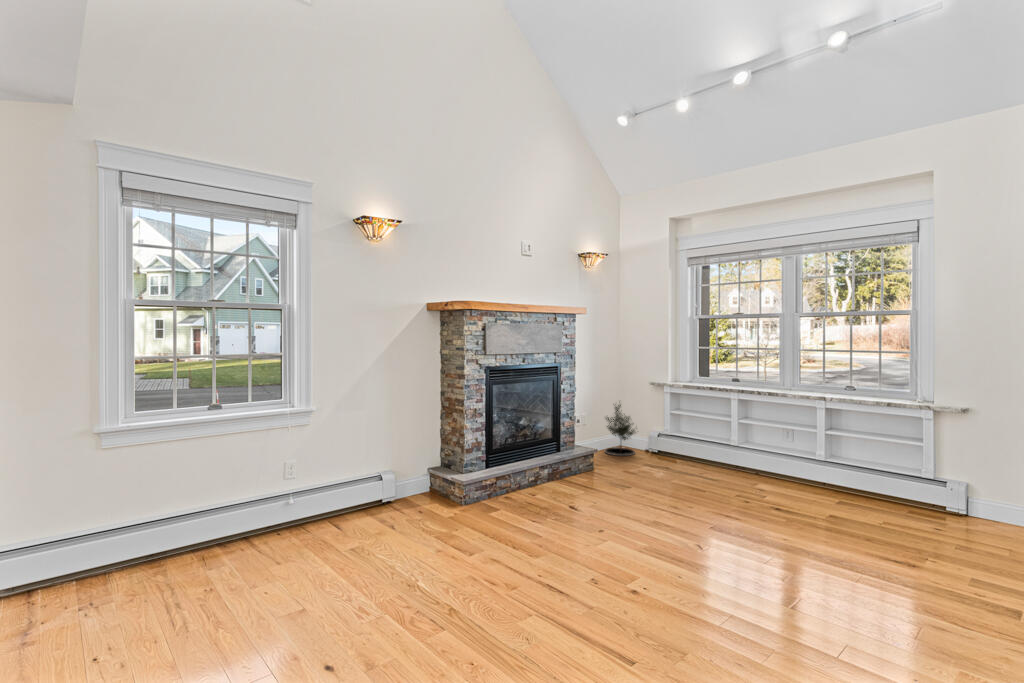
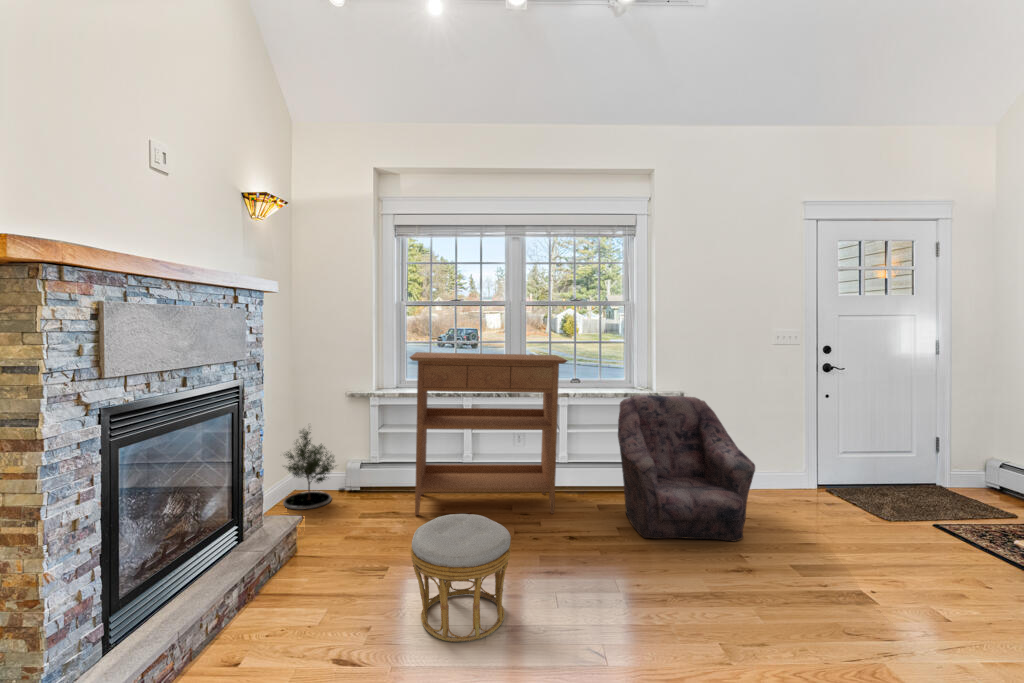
console table: none [670,354,812,494] -> present [410,352,568,515]
armchair: none [837,399,994,548] -> present [618,395,755,541]
ottoman: none [613,451,676,521] -> present [411,514,511,642]

